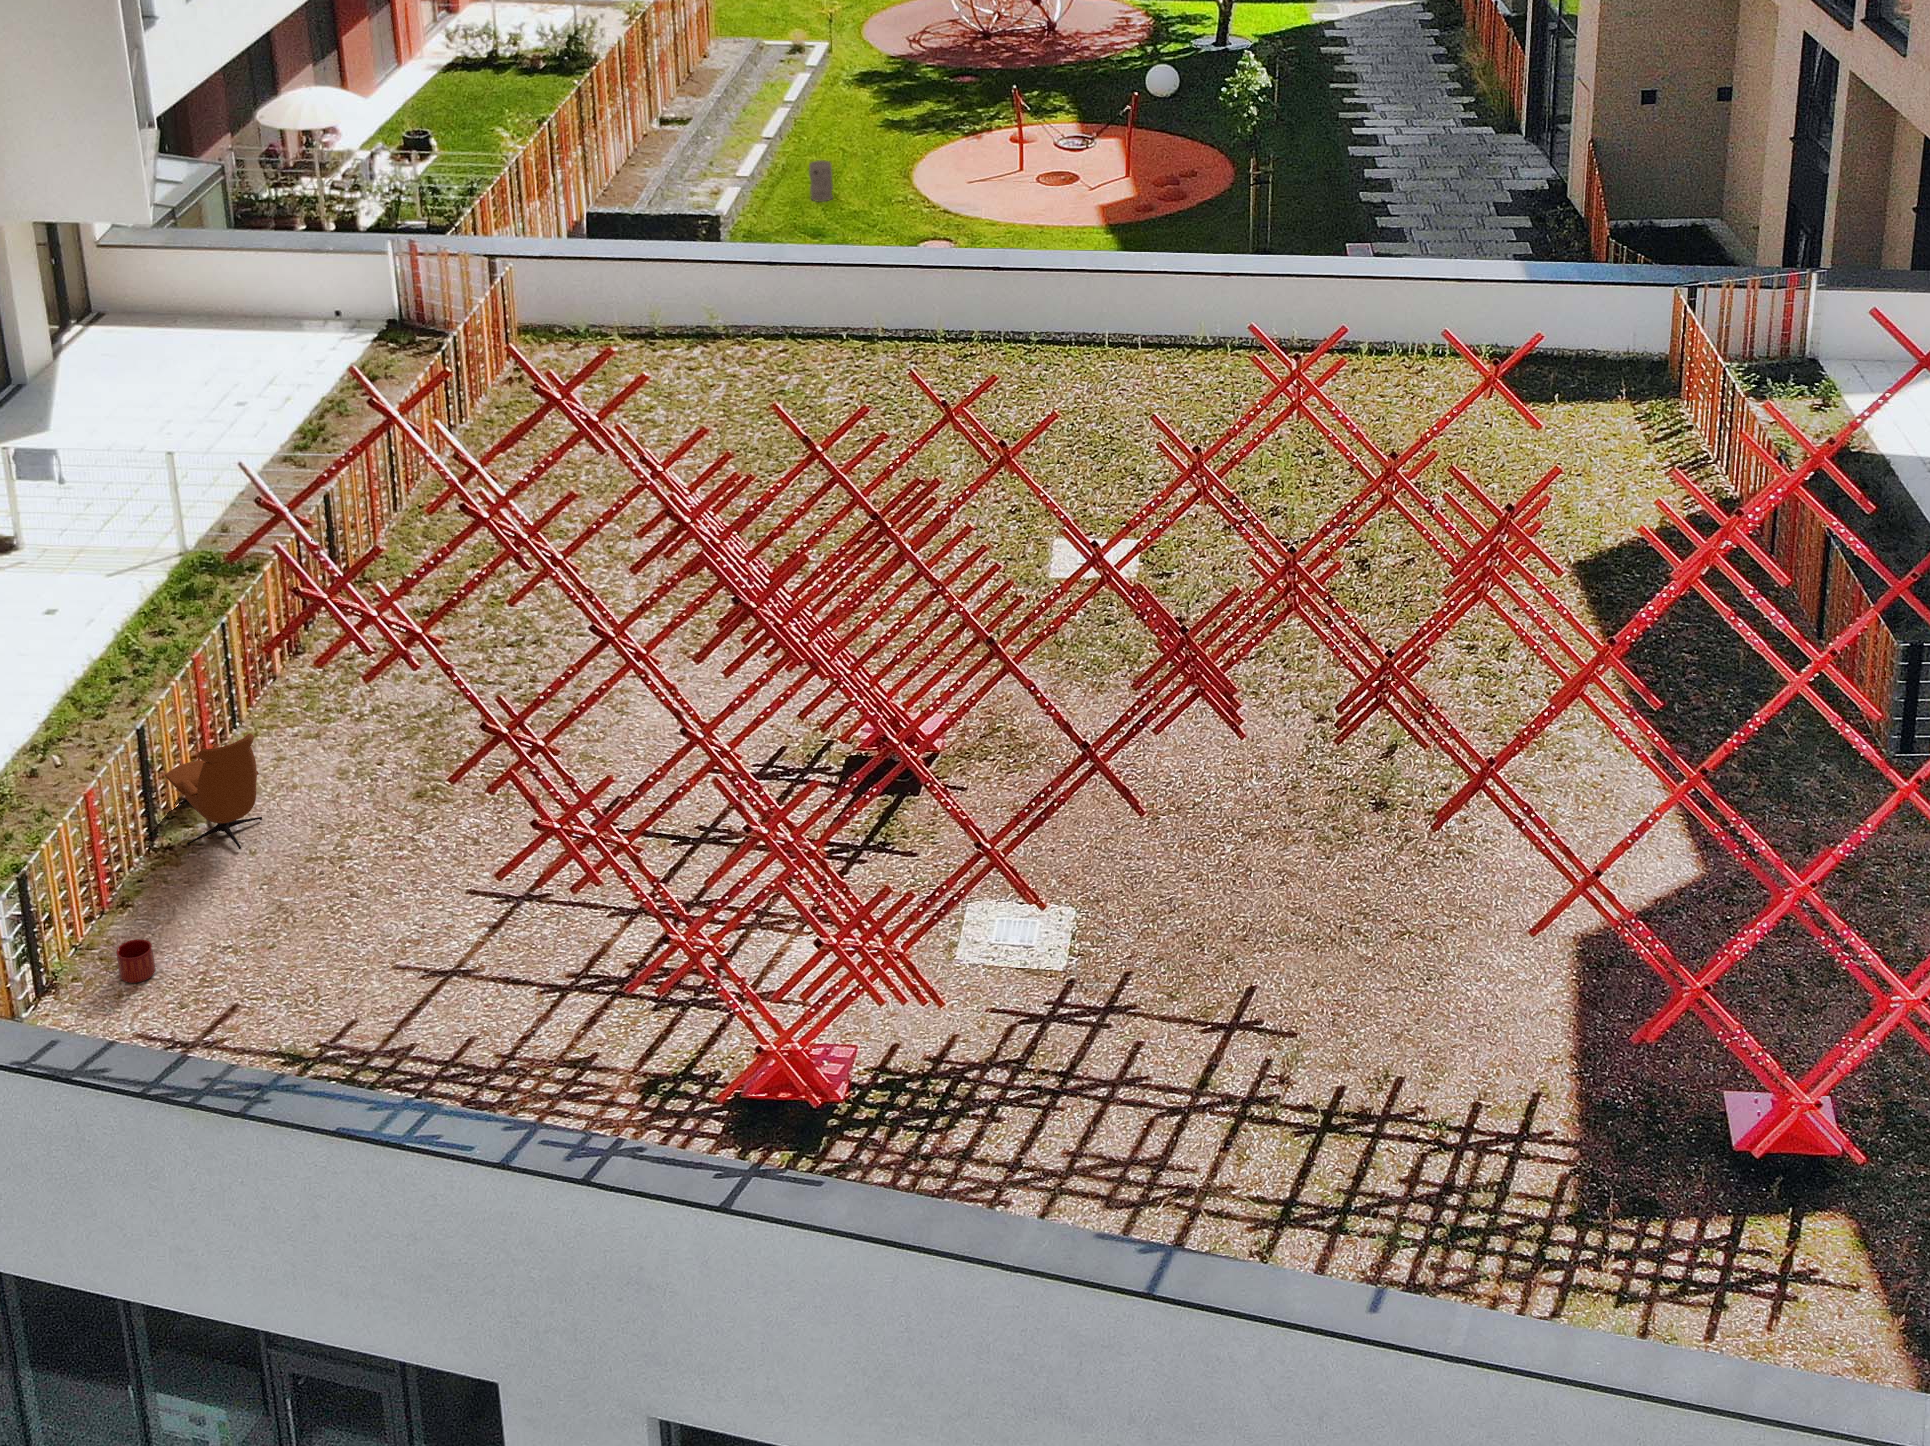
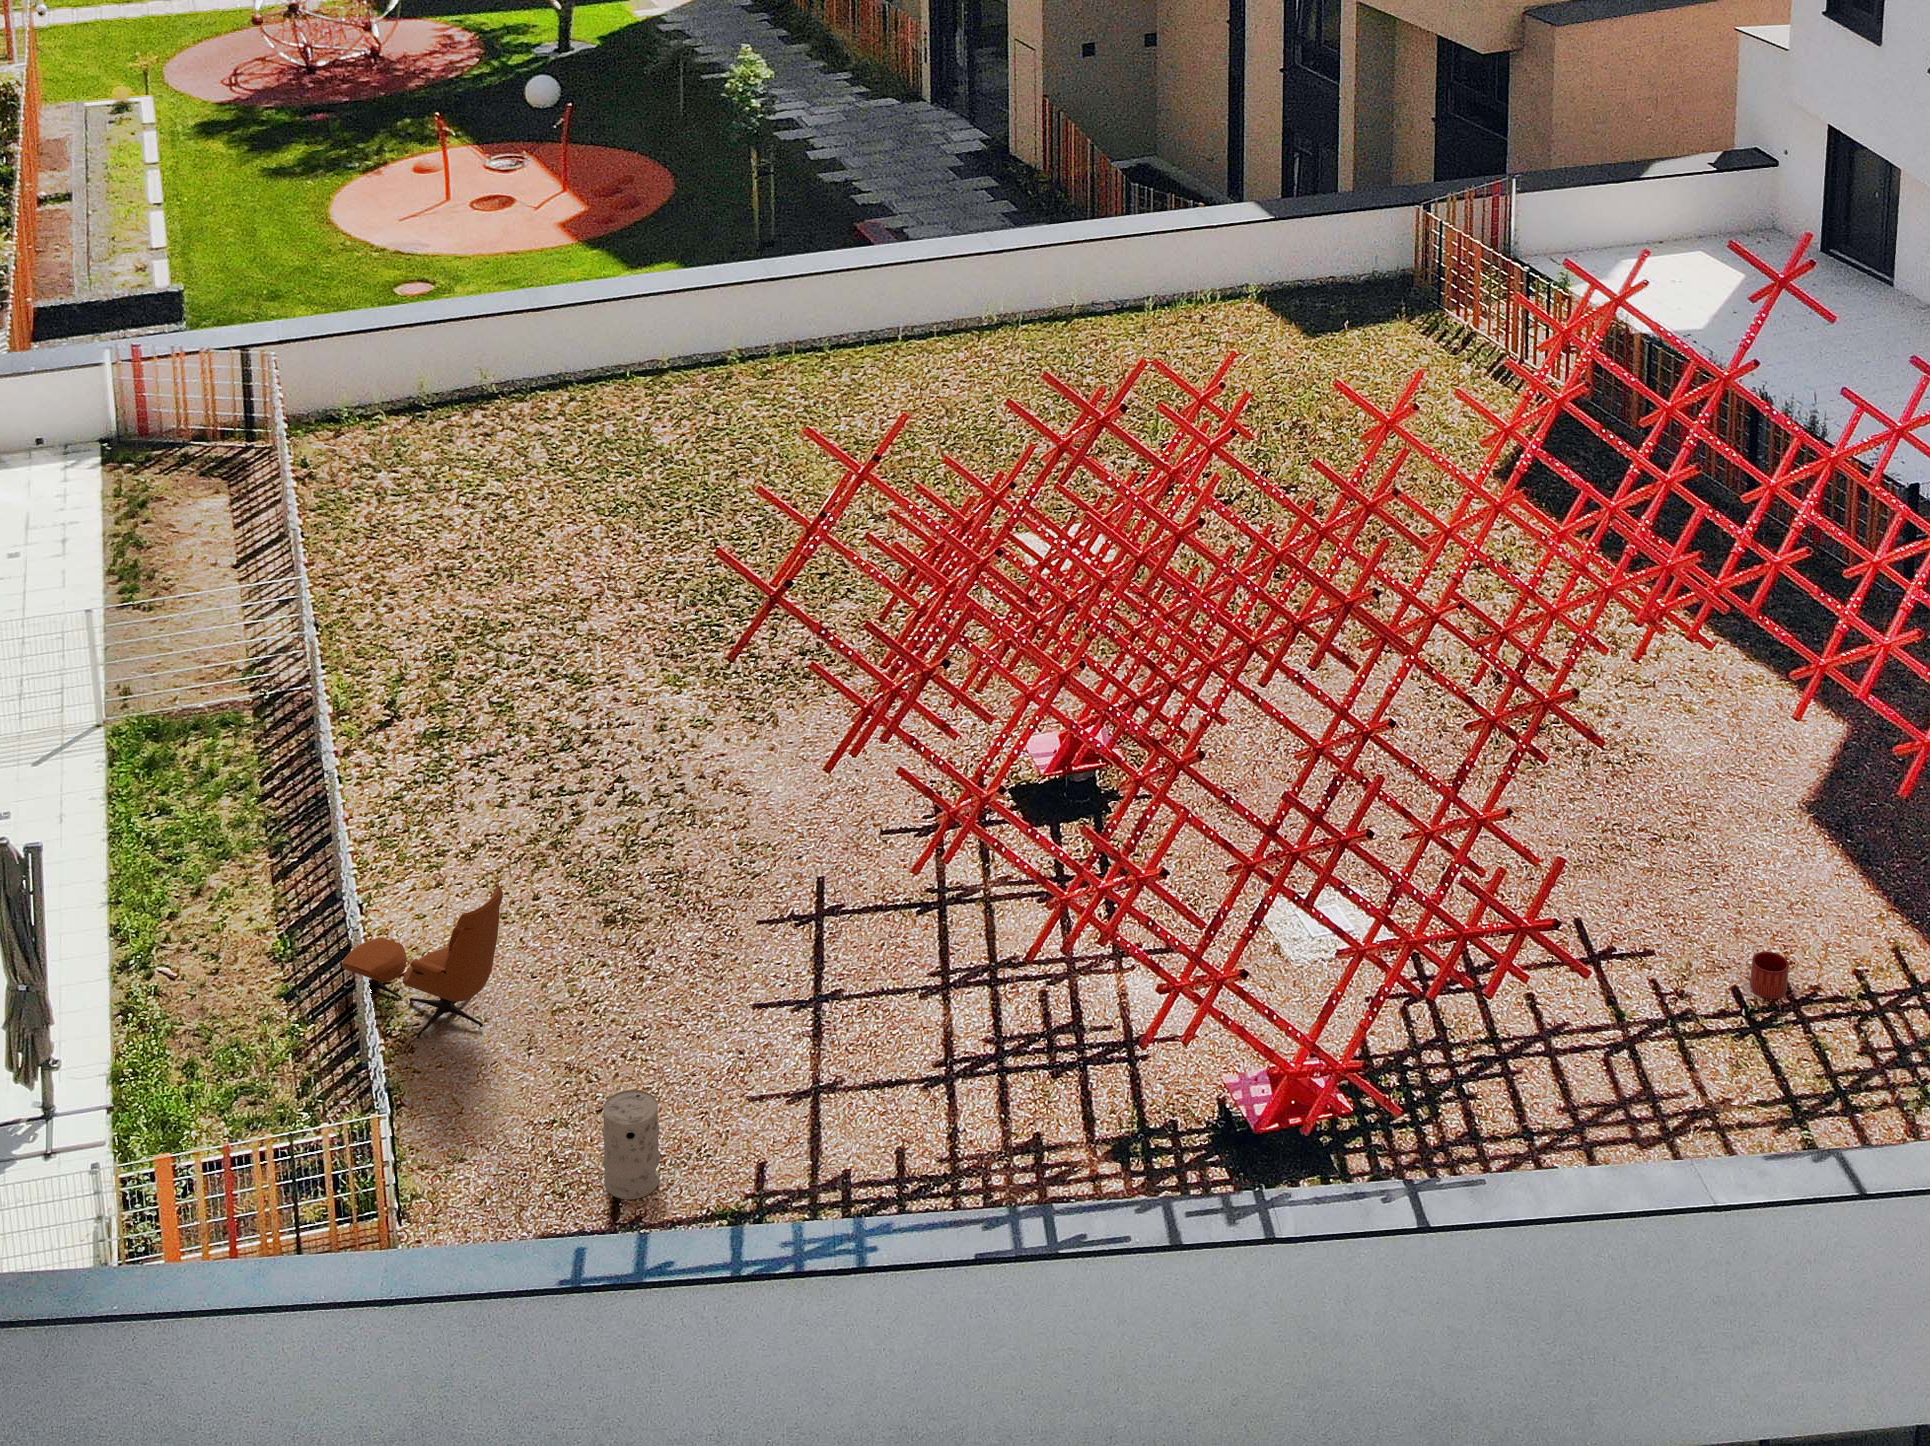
trash can: present [809,160,833,202] -> present [602,1090,660,1199]
planter: present [116,939,156,983] -> present [1750,952,1789,999]

